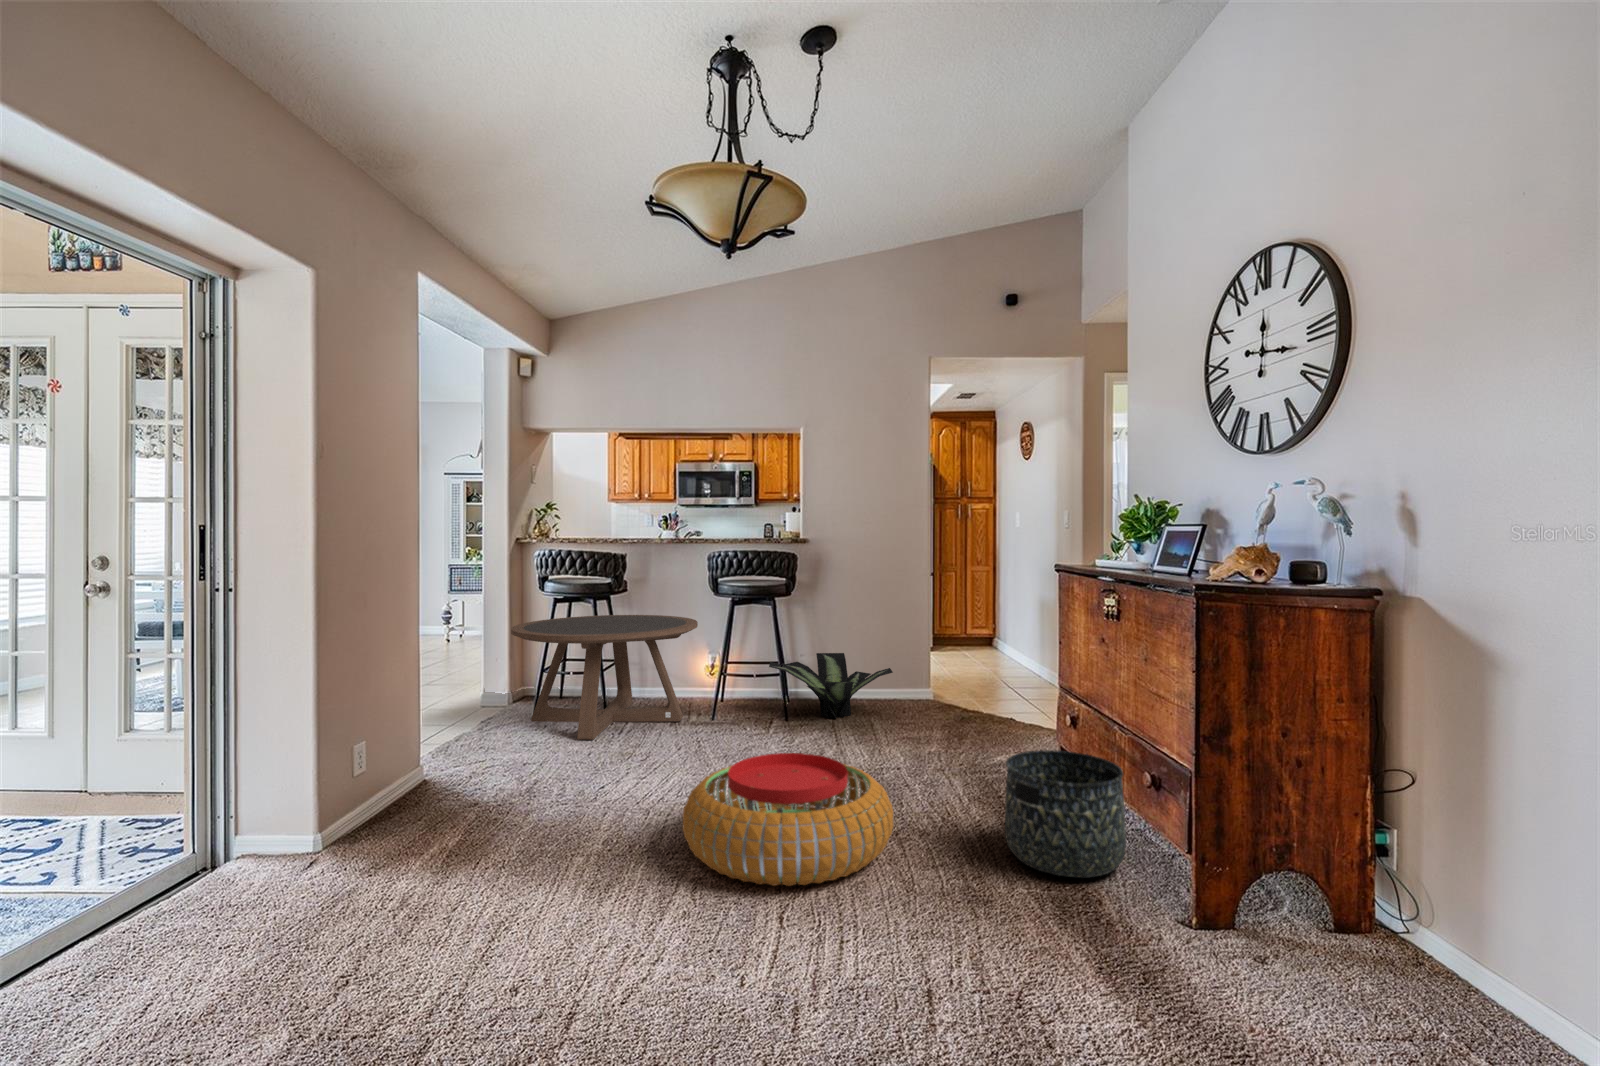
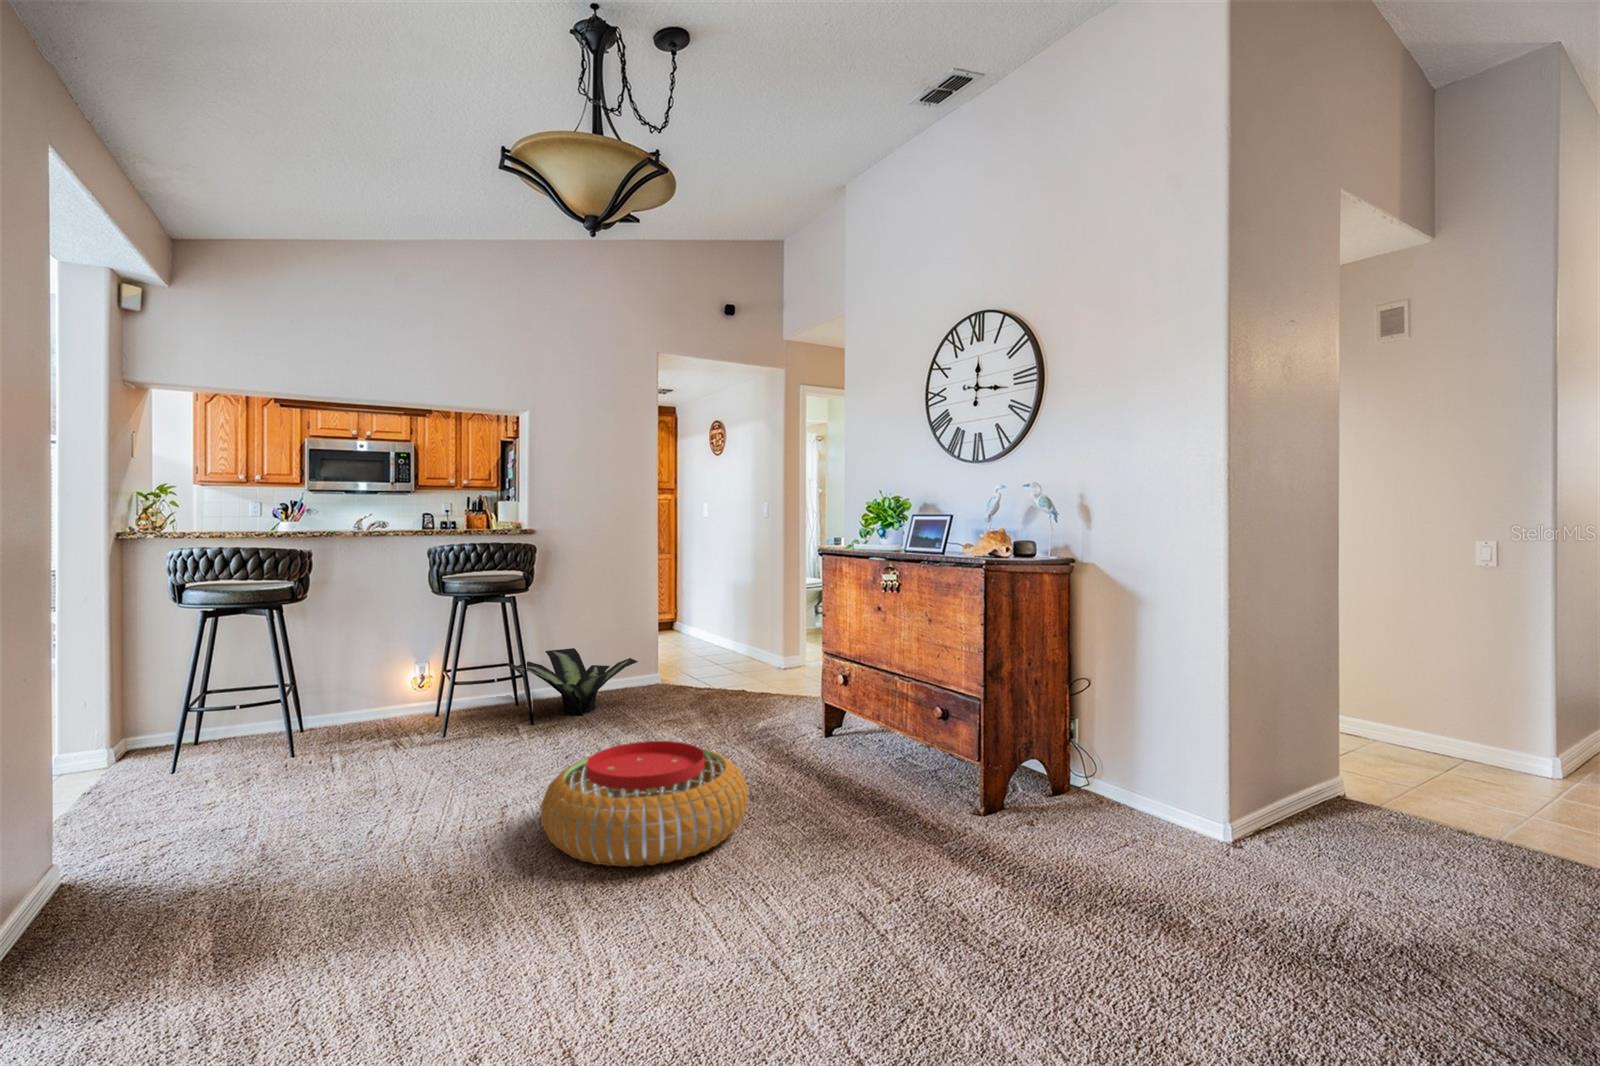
coffee table: present [511,615,698,740] -> none [168,624,427,780]
basket: present [1005,750,1126,878] -> none [824,705,917,803]

